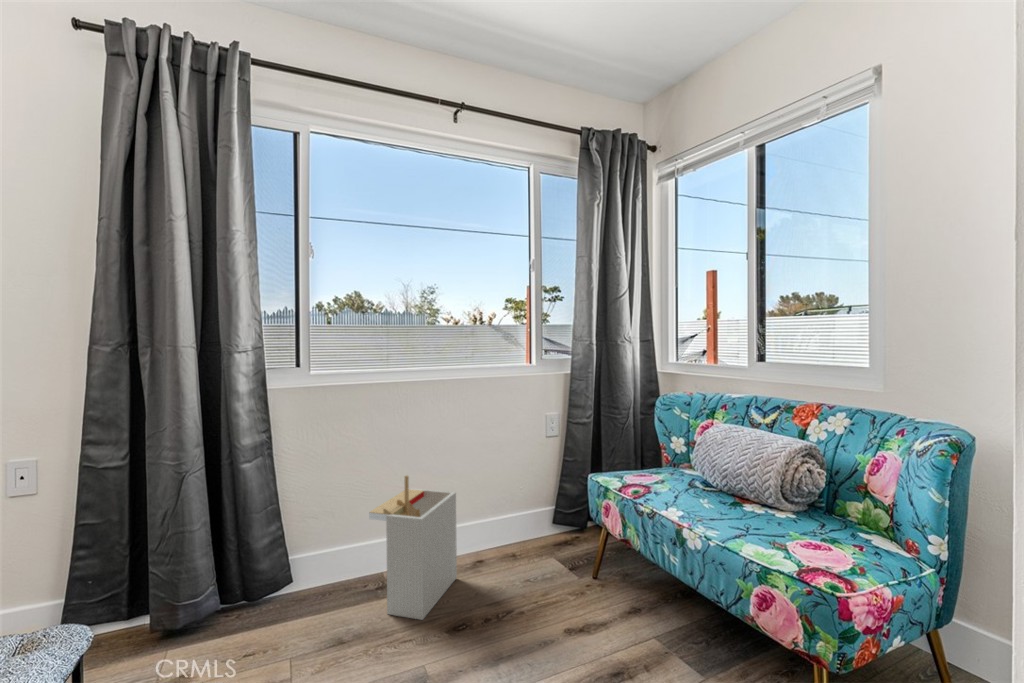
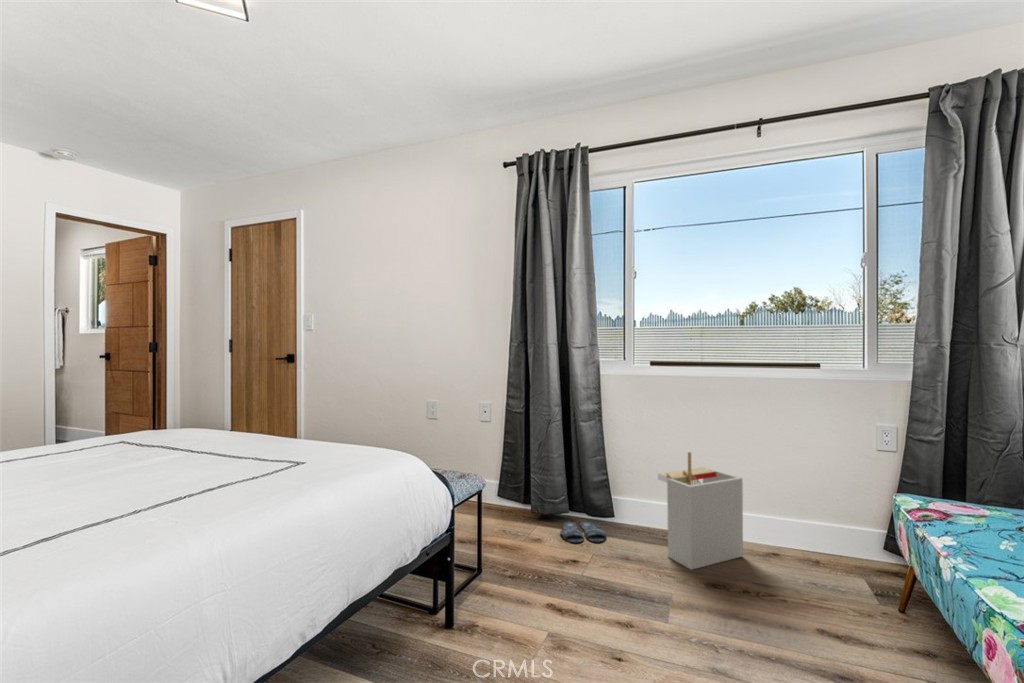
slippers: none [213,607,295,655] -> present [560,522,606,543]

